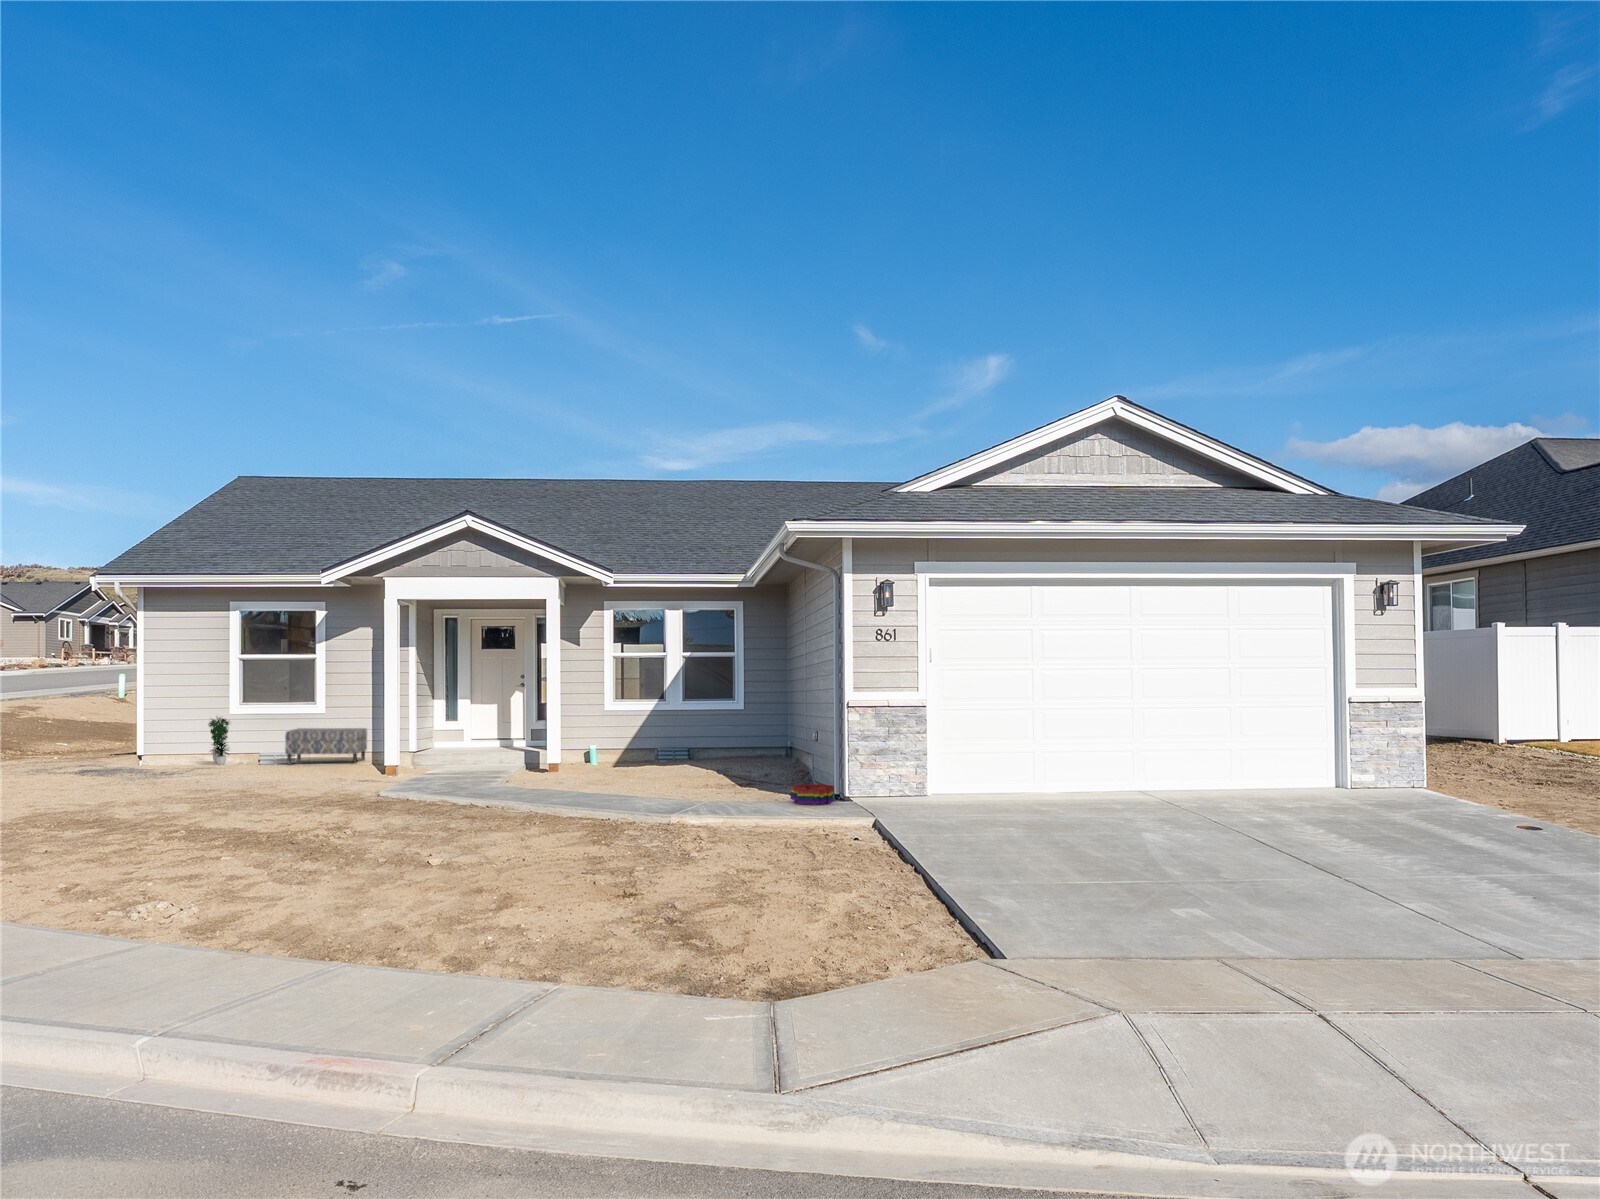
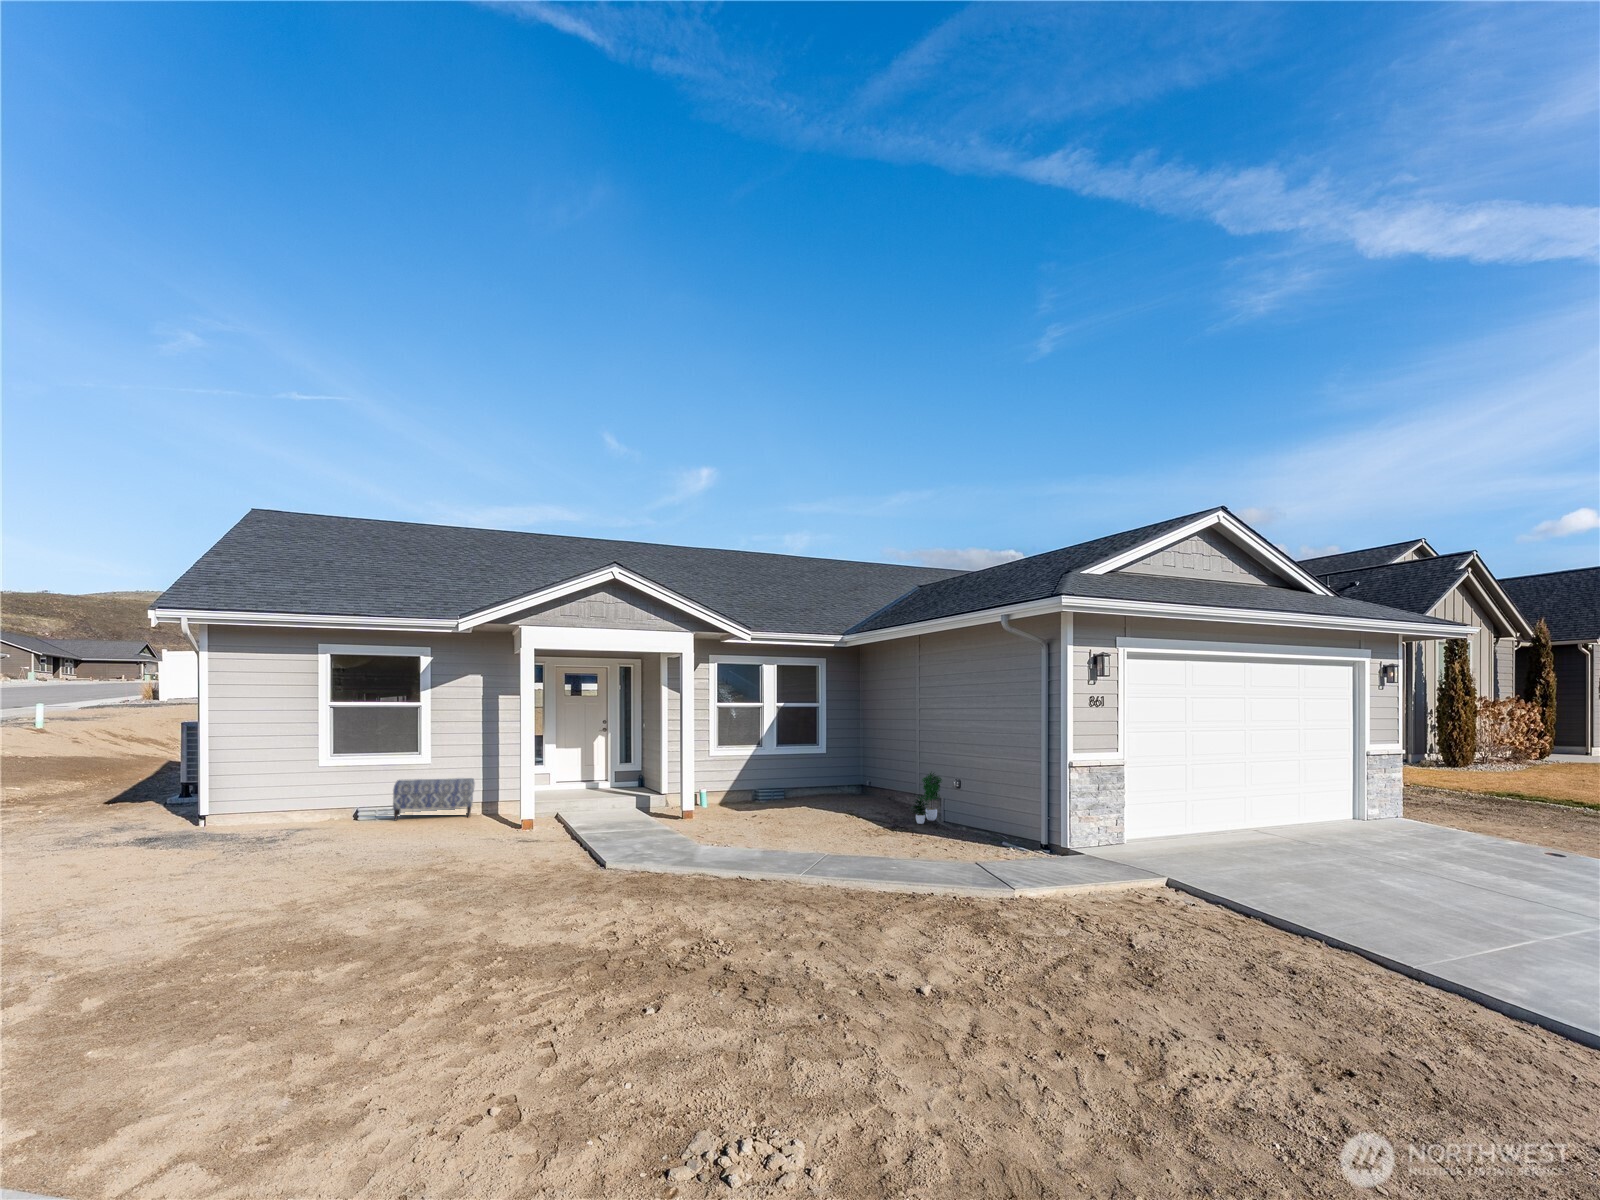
potted plant: present [208,717,229,765] -> present [911,773,942,824]
storage bin: present [790,784,834,804] -> none [1007,837,1049,860]

